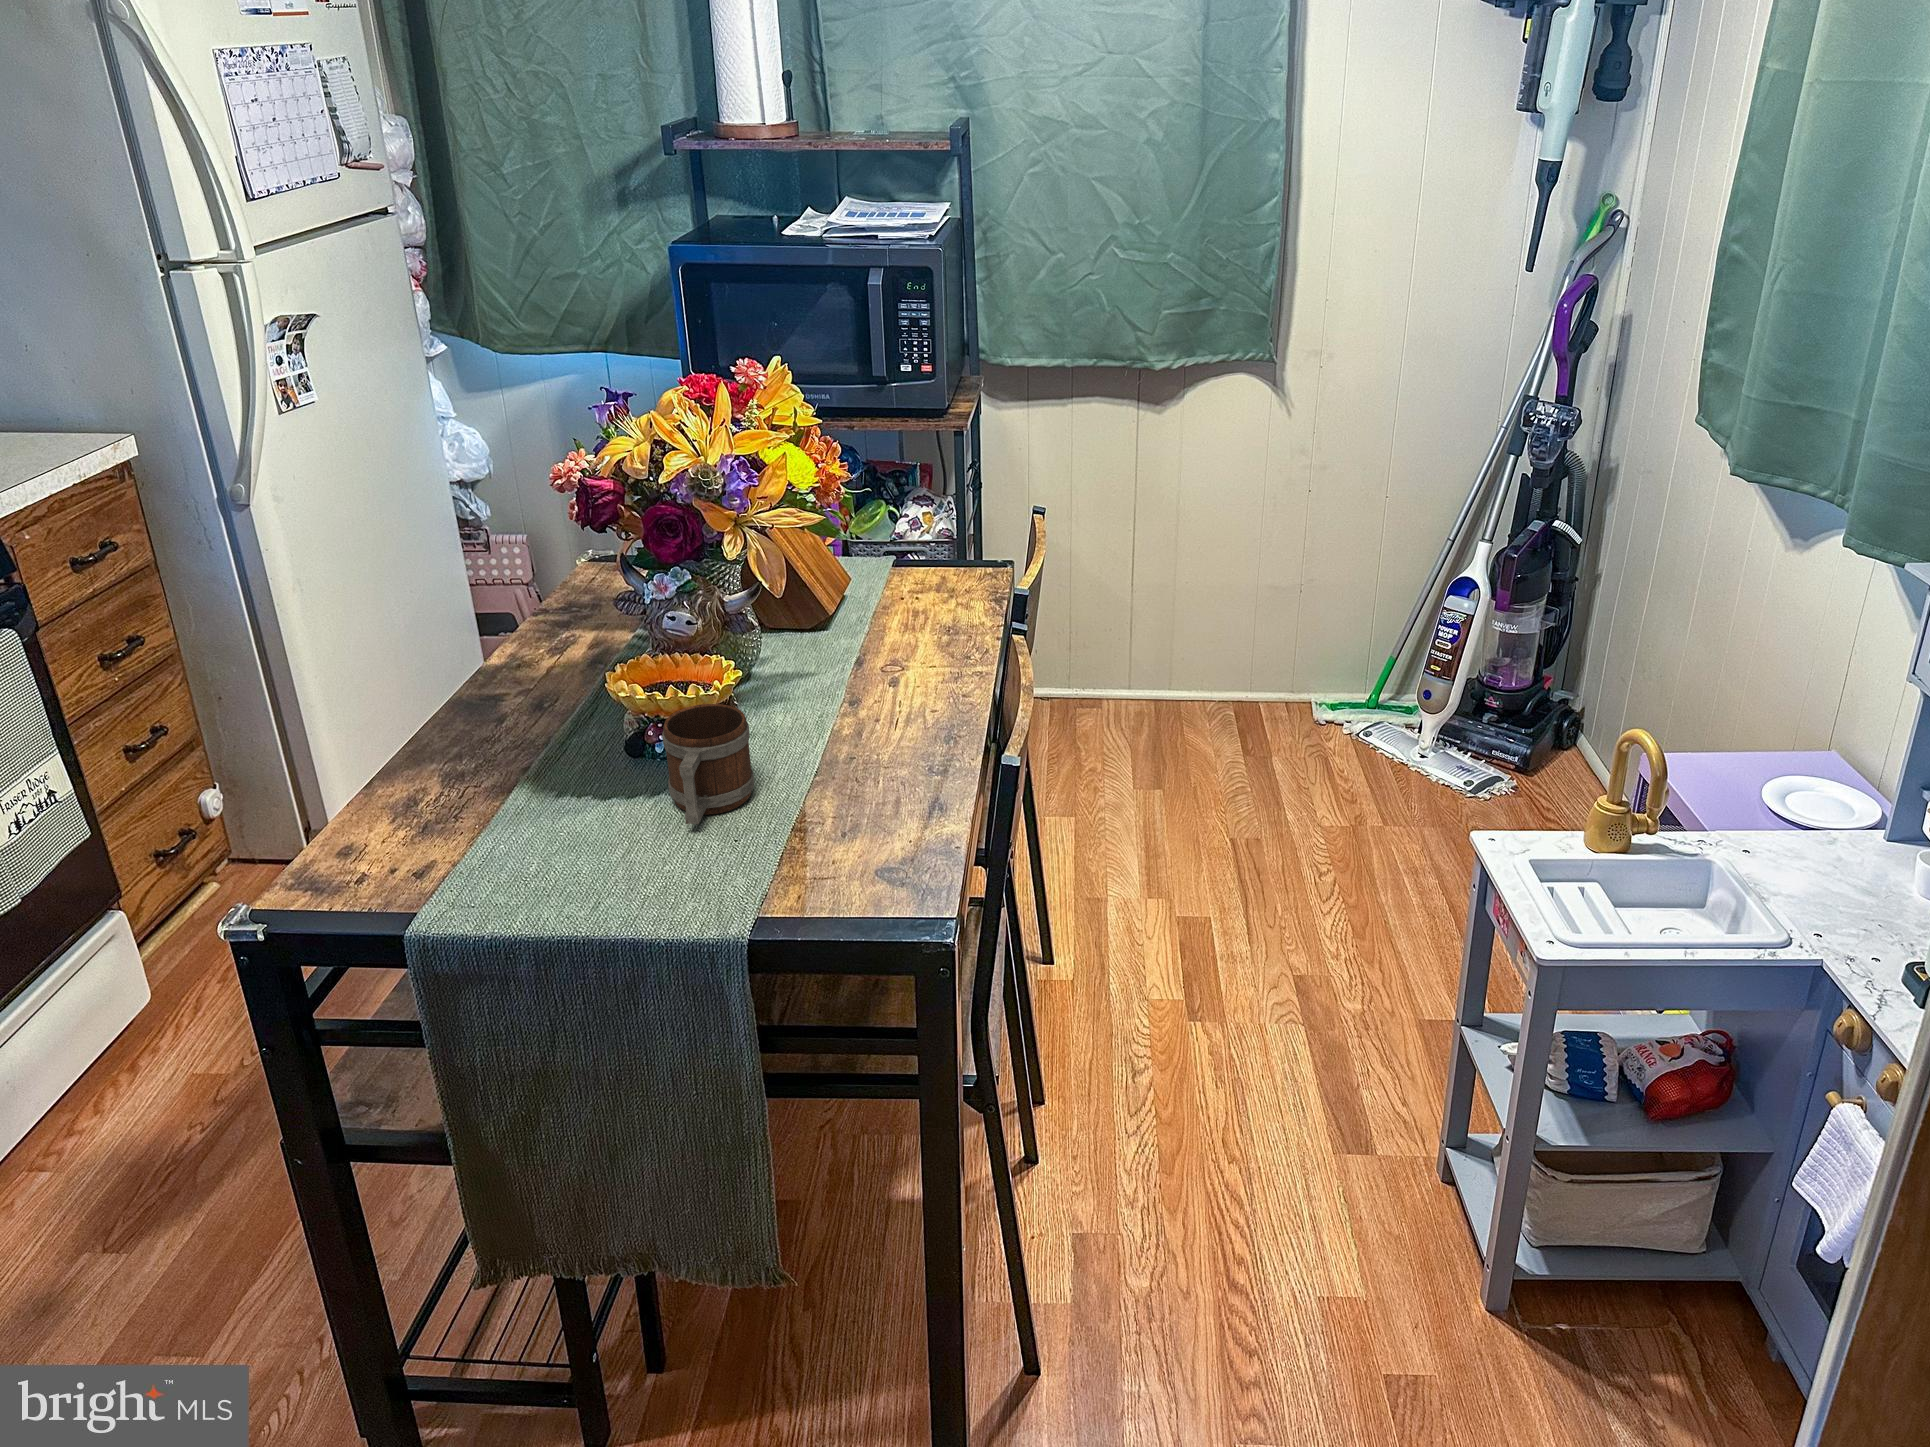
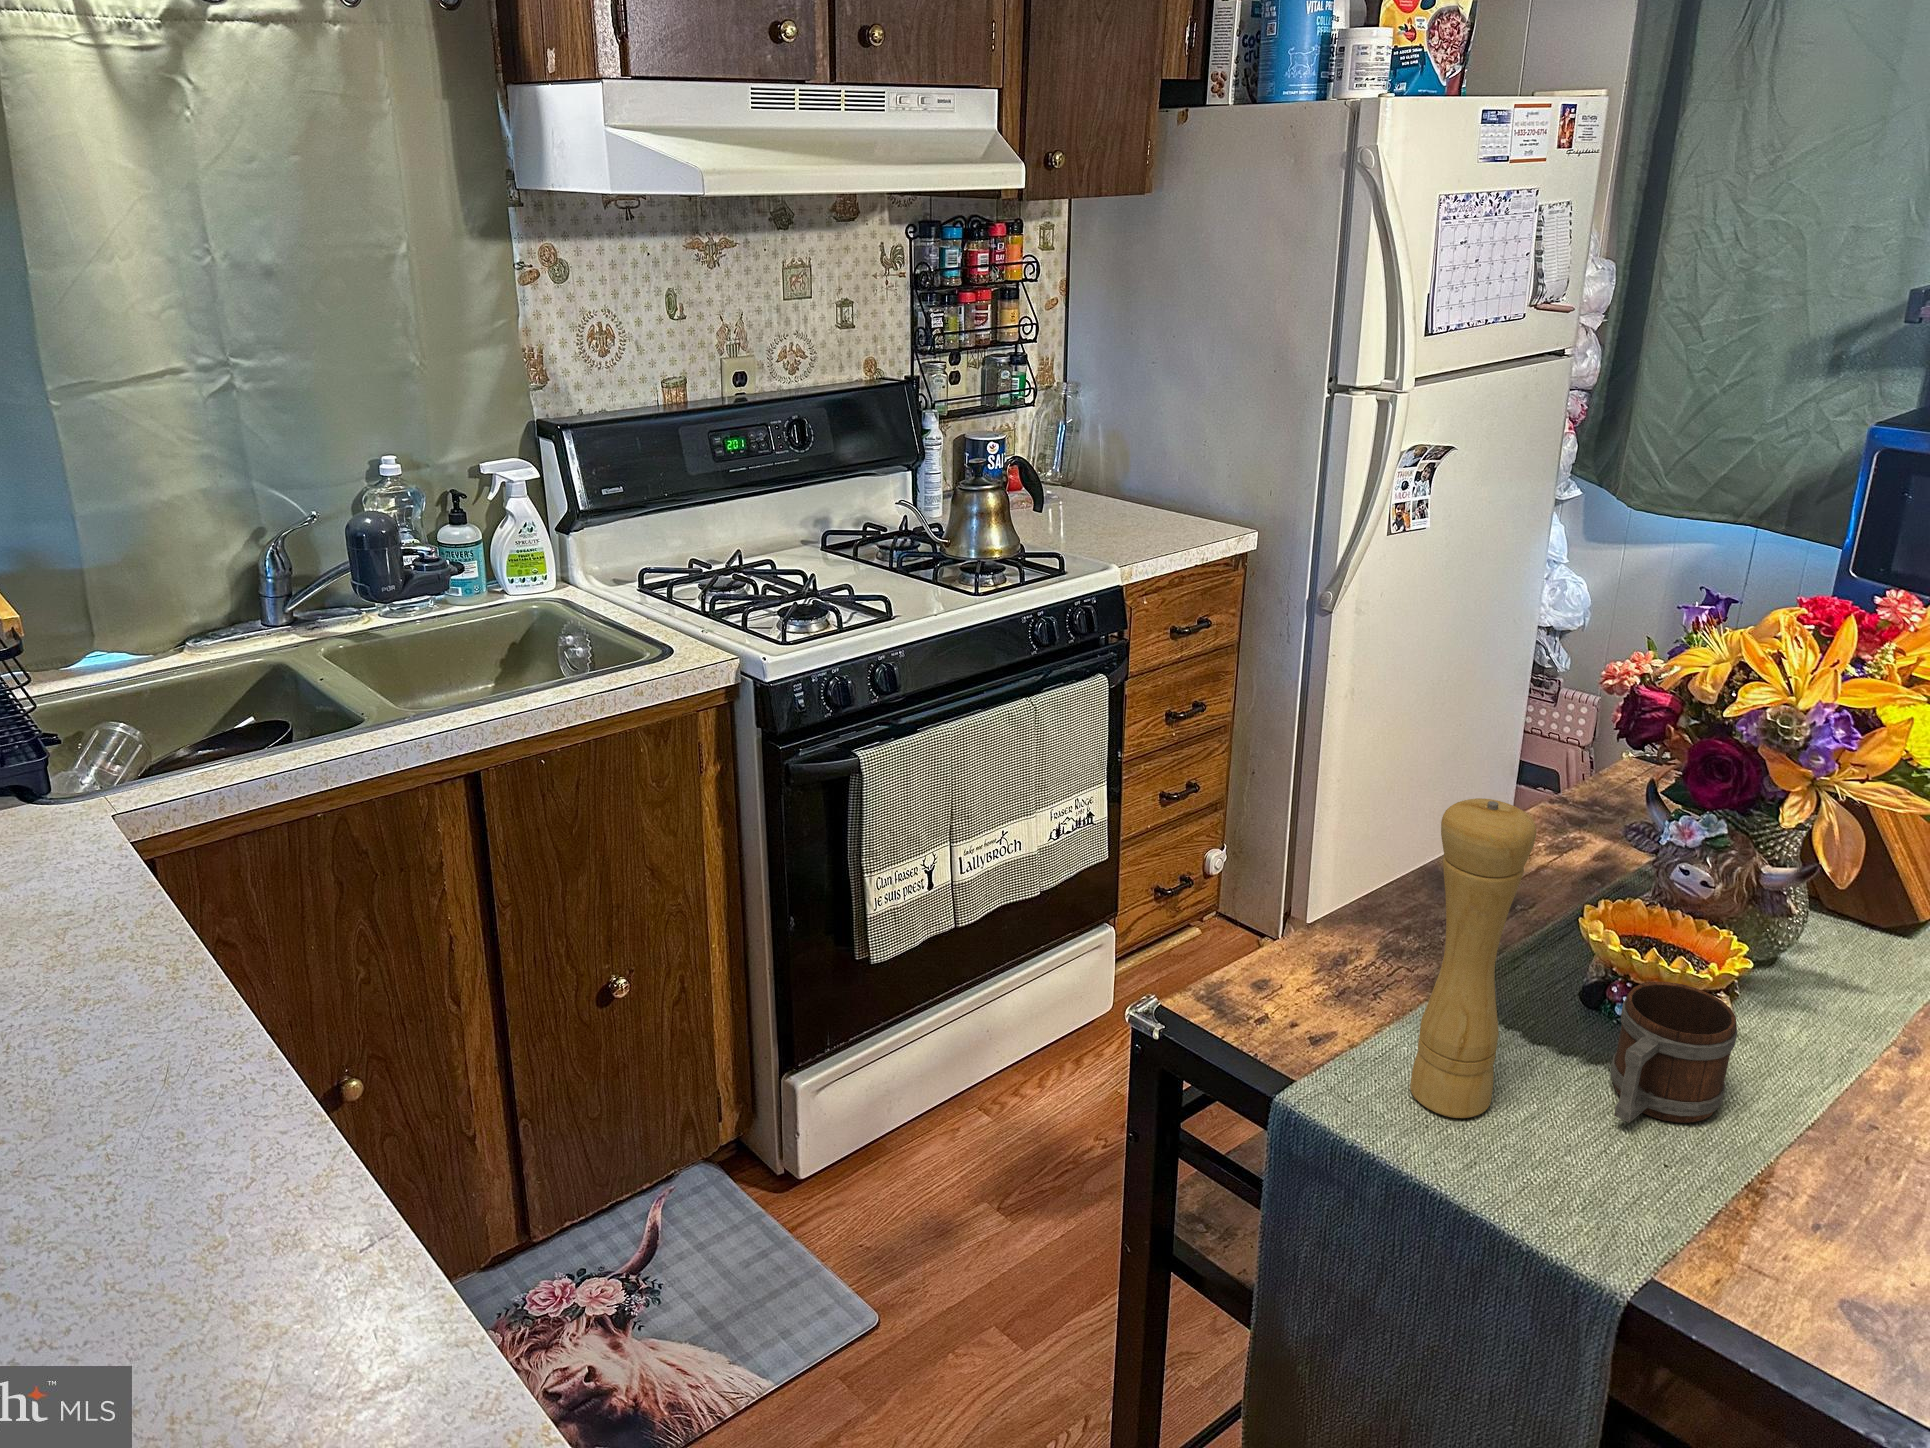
pepper mill: none [474,595,591,883] -> present [1410,798,1536,1118]

